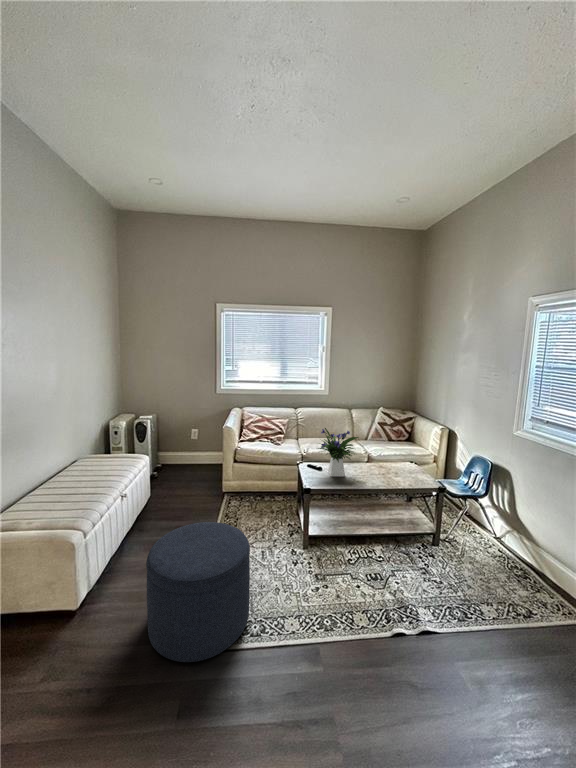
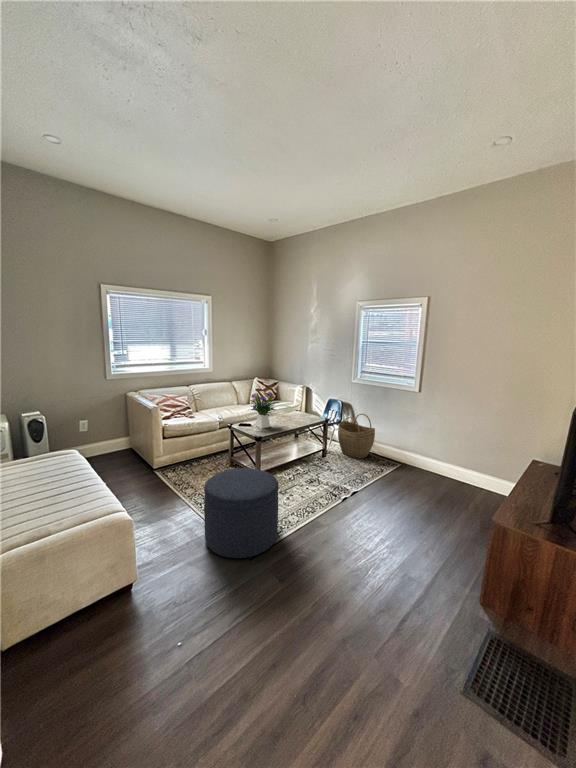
woven basket: none [467,492,540,574] -> present [338,414,375,459]

